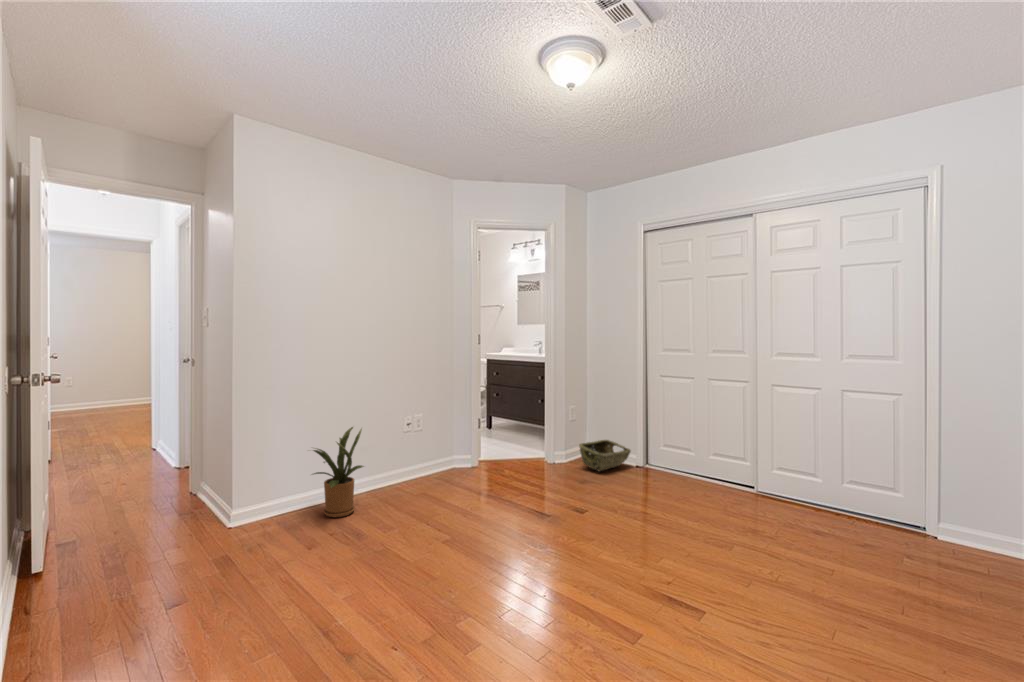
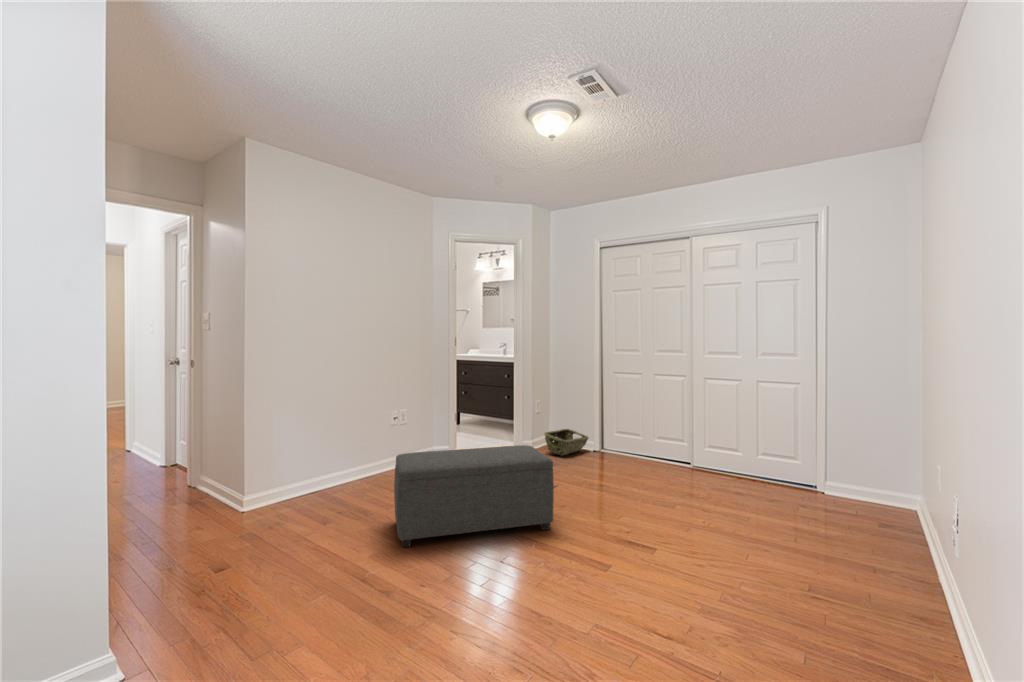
house plant: present [313,427,364,517] -> none [312,419,362,499]
ottoman: none [380,465,573,587] -> present [394,445,554,547]

